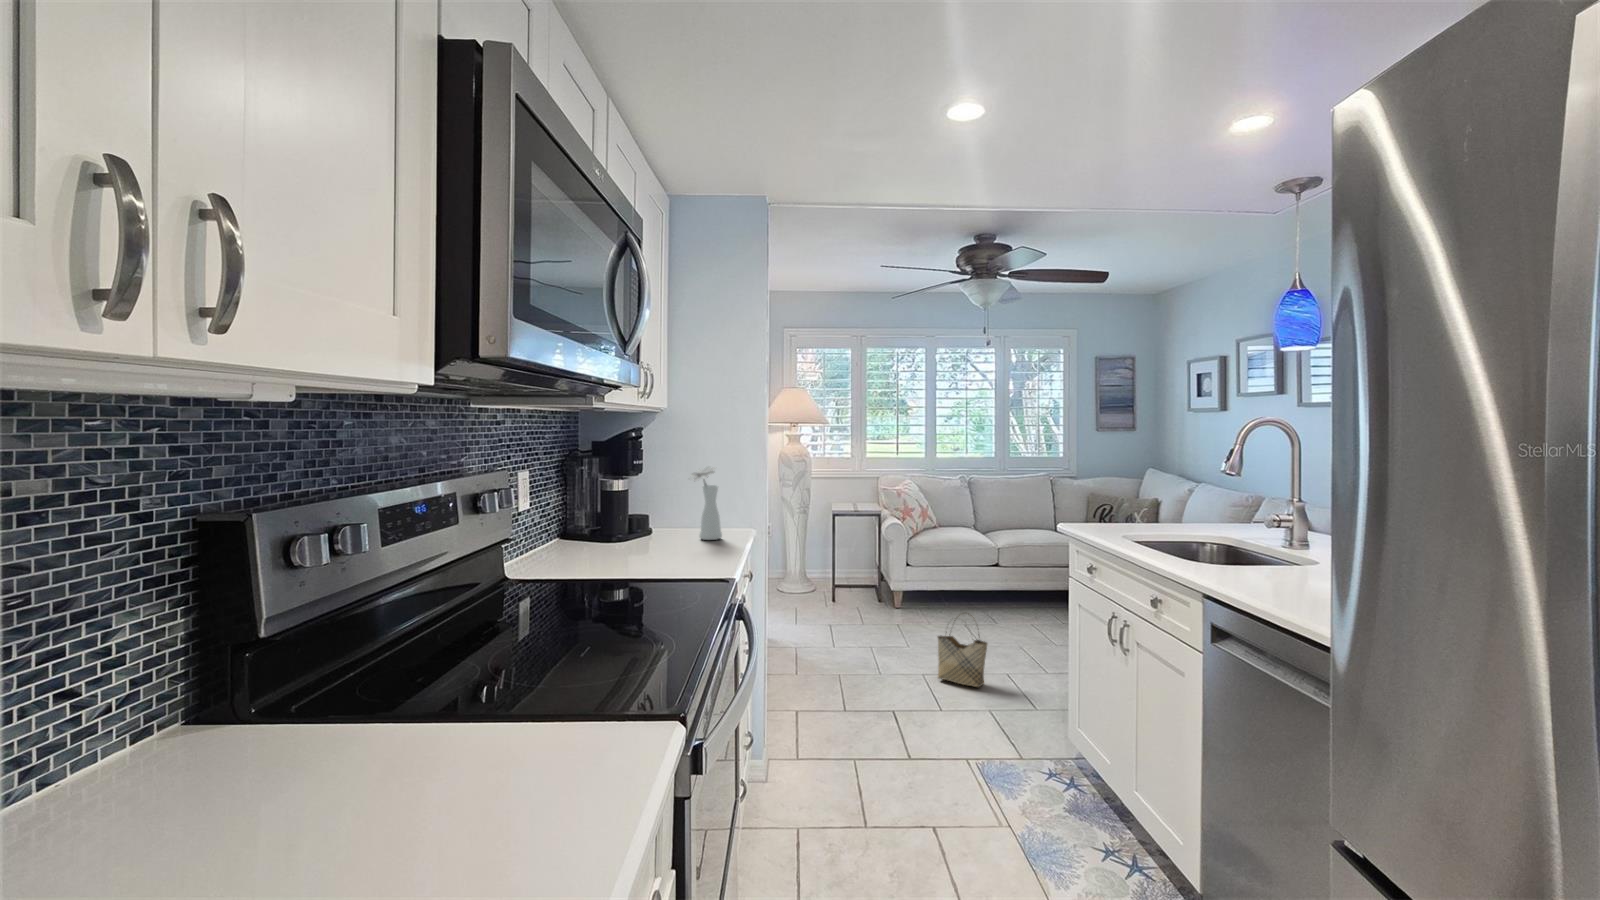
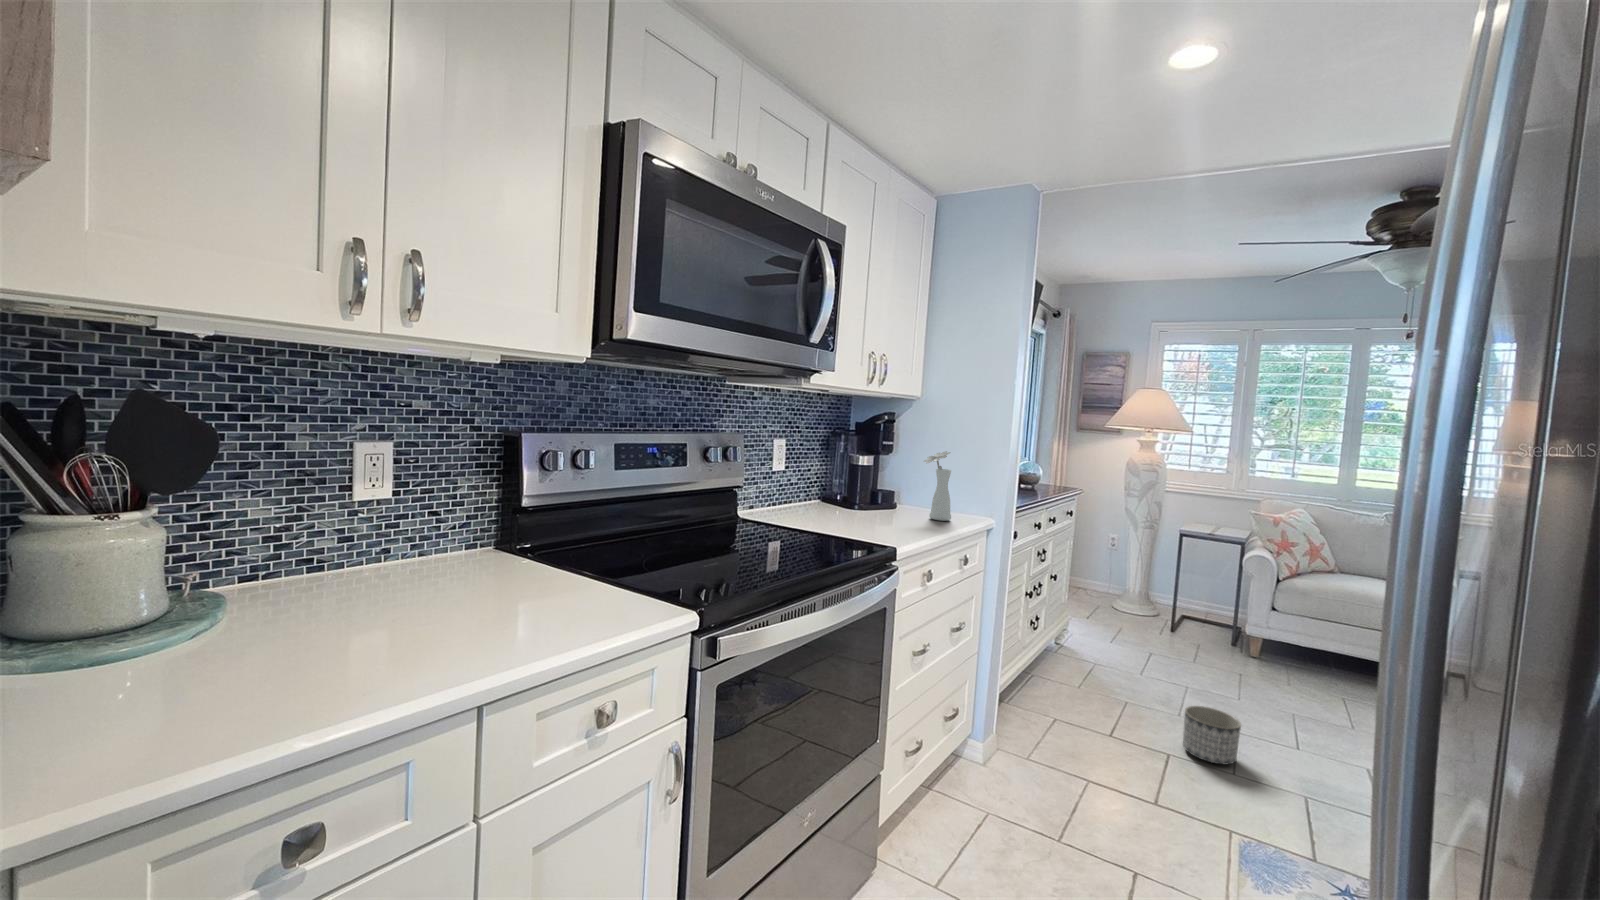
woven basket: present [938,624,987,687] -> none [1254,673,1335,771]
planter: none [896,659,937,705] -> present [1183,706,1241,764]

